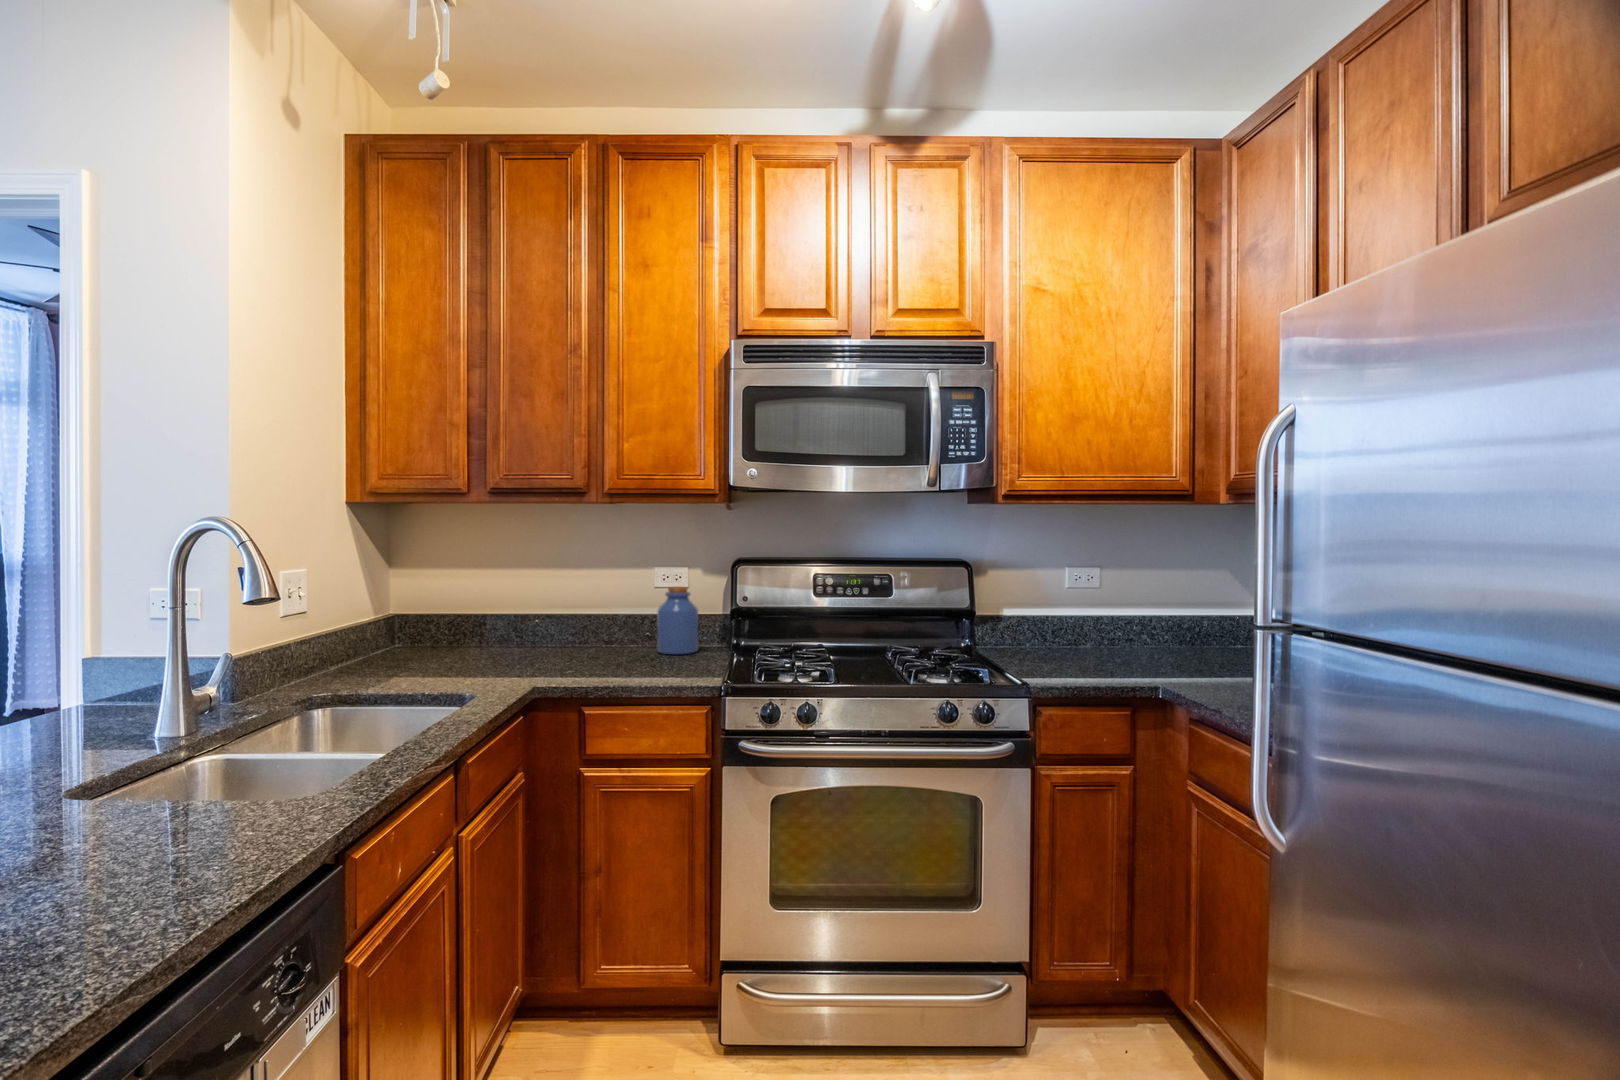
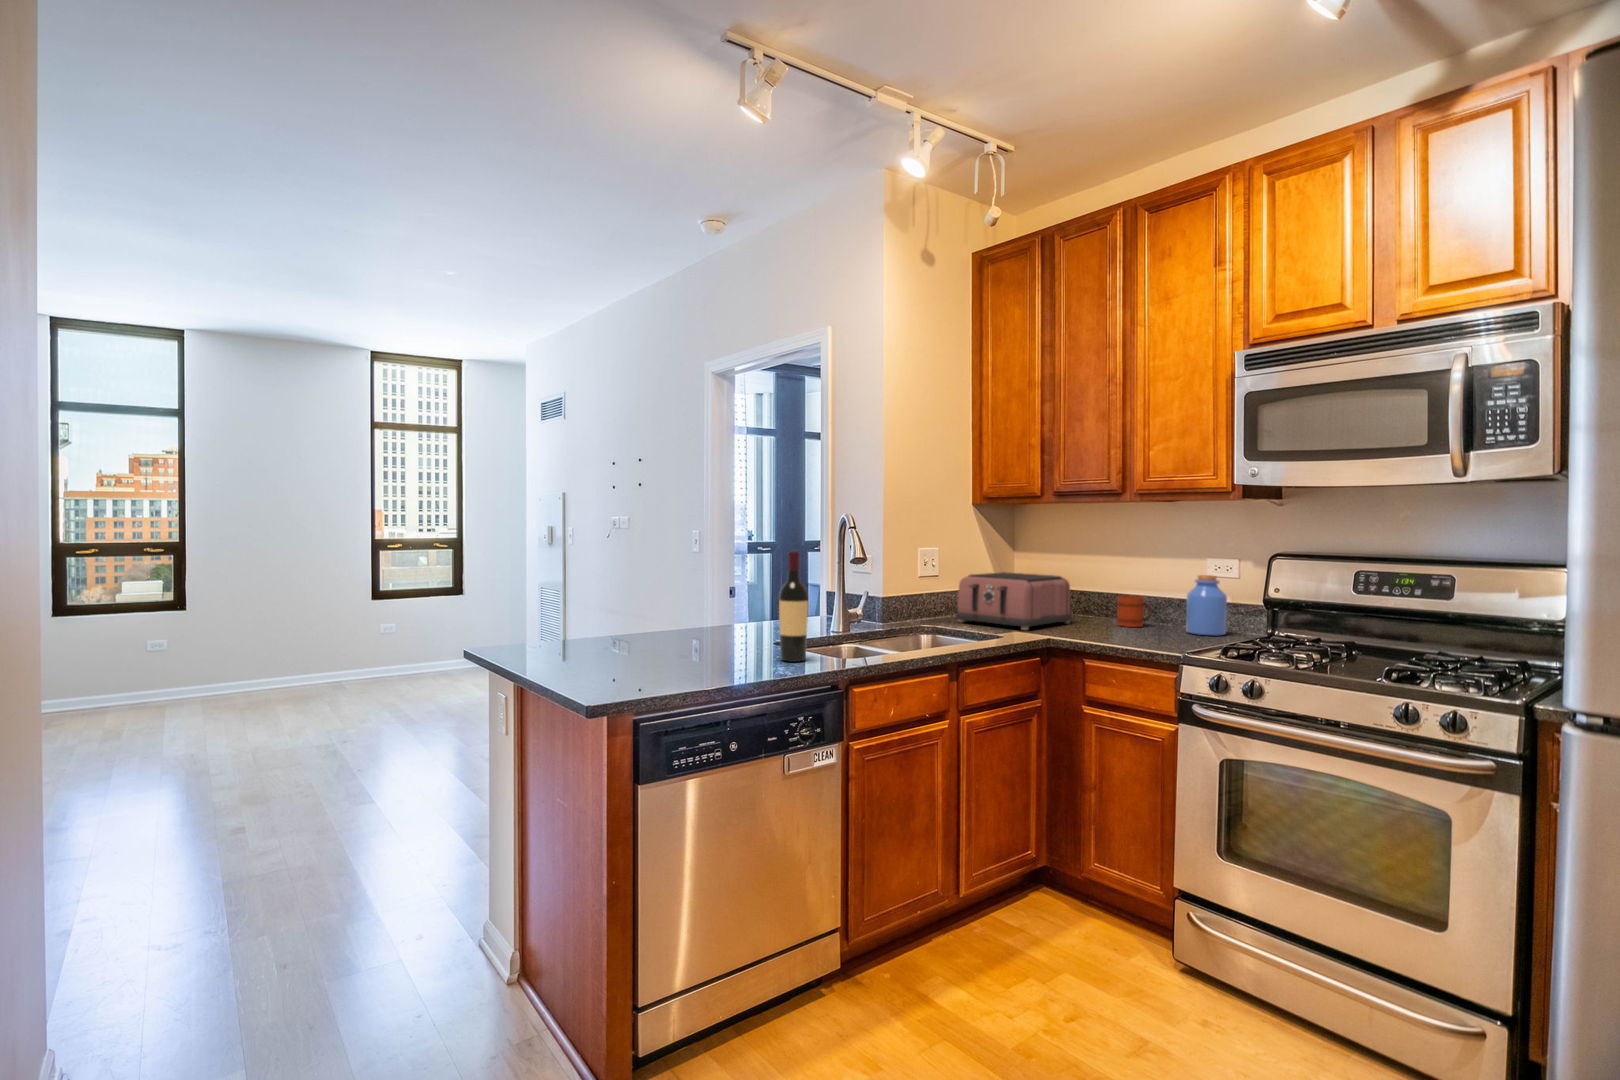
toaster: none [368,601,523,684] -> present [955,572,1073,630]
wine bottle: none [166,609,241,844] -> present [779,551,808,662]
mug: none [574,617,612,656] -> present [1117,595,1152,627]

